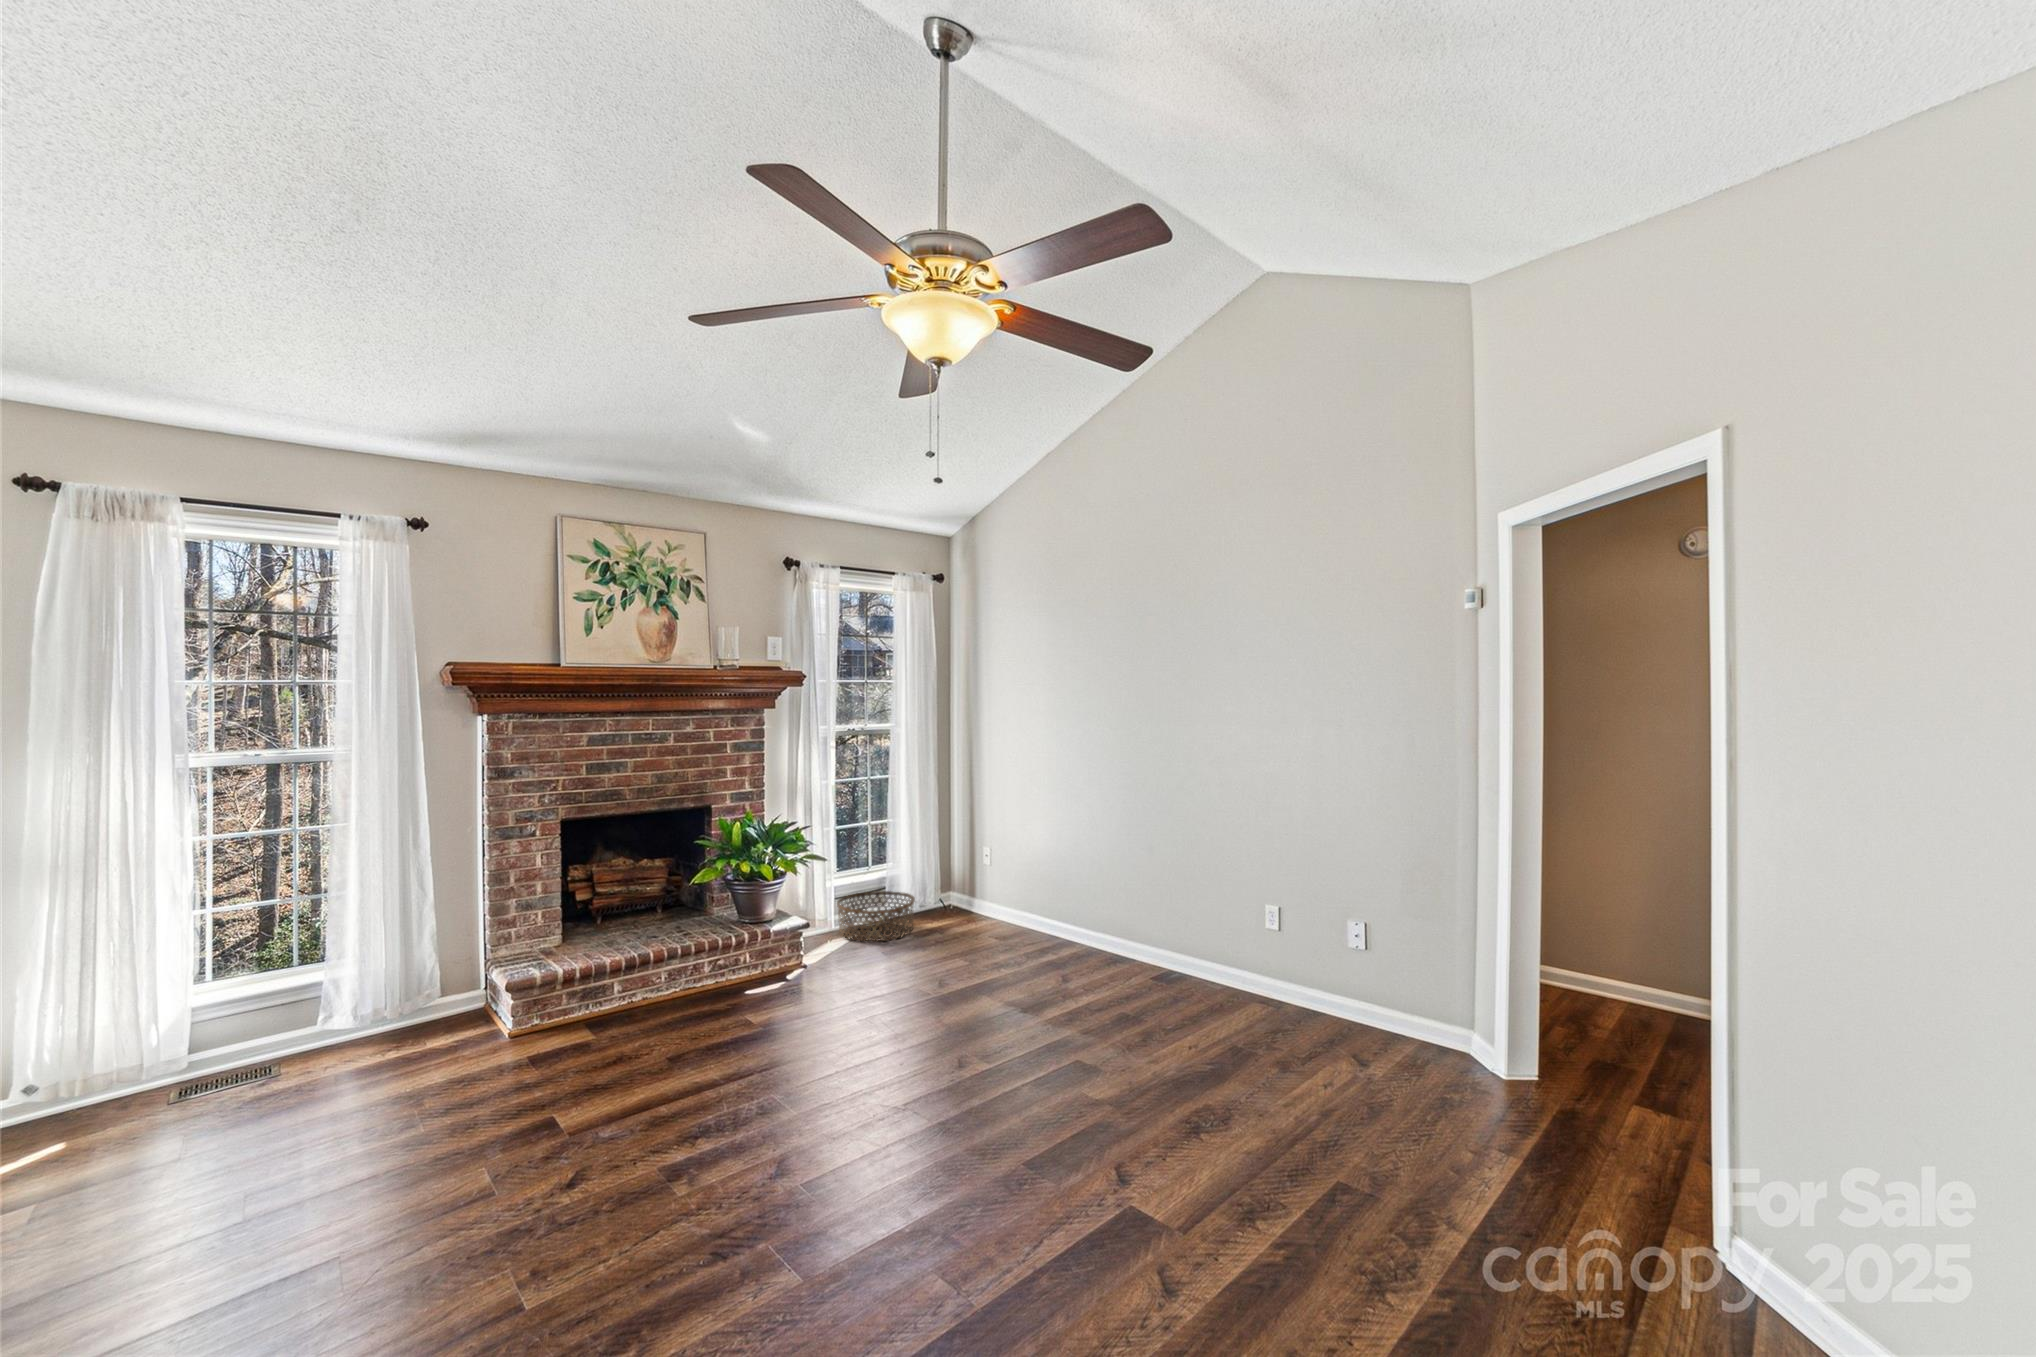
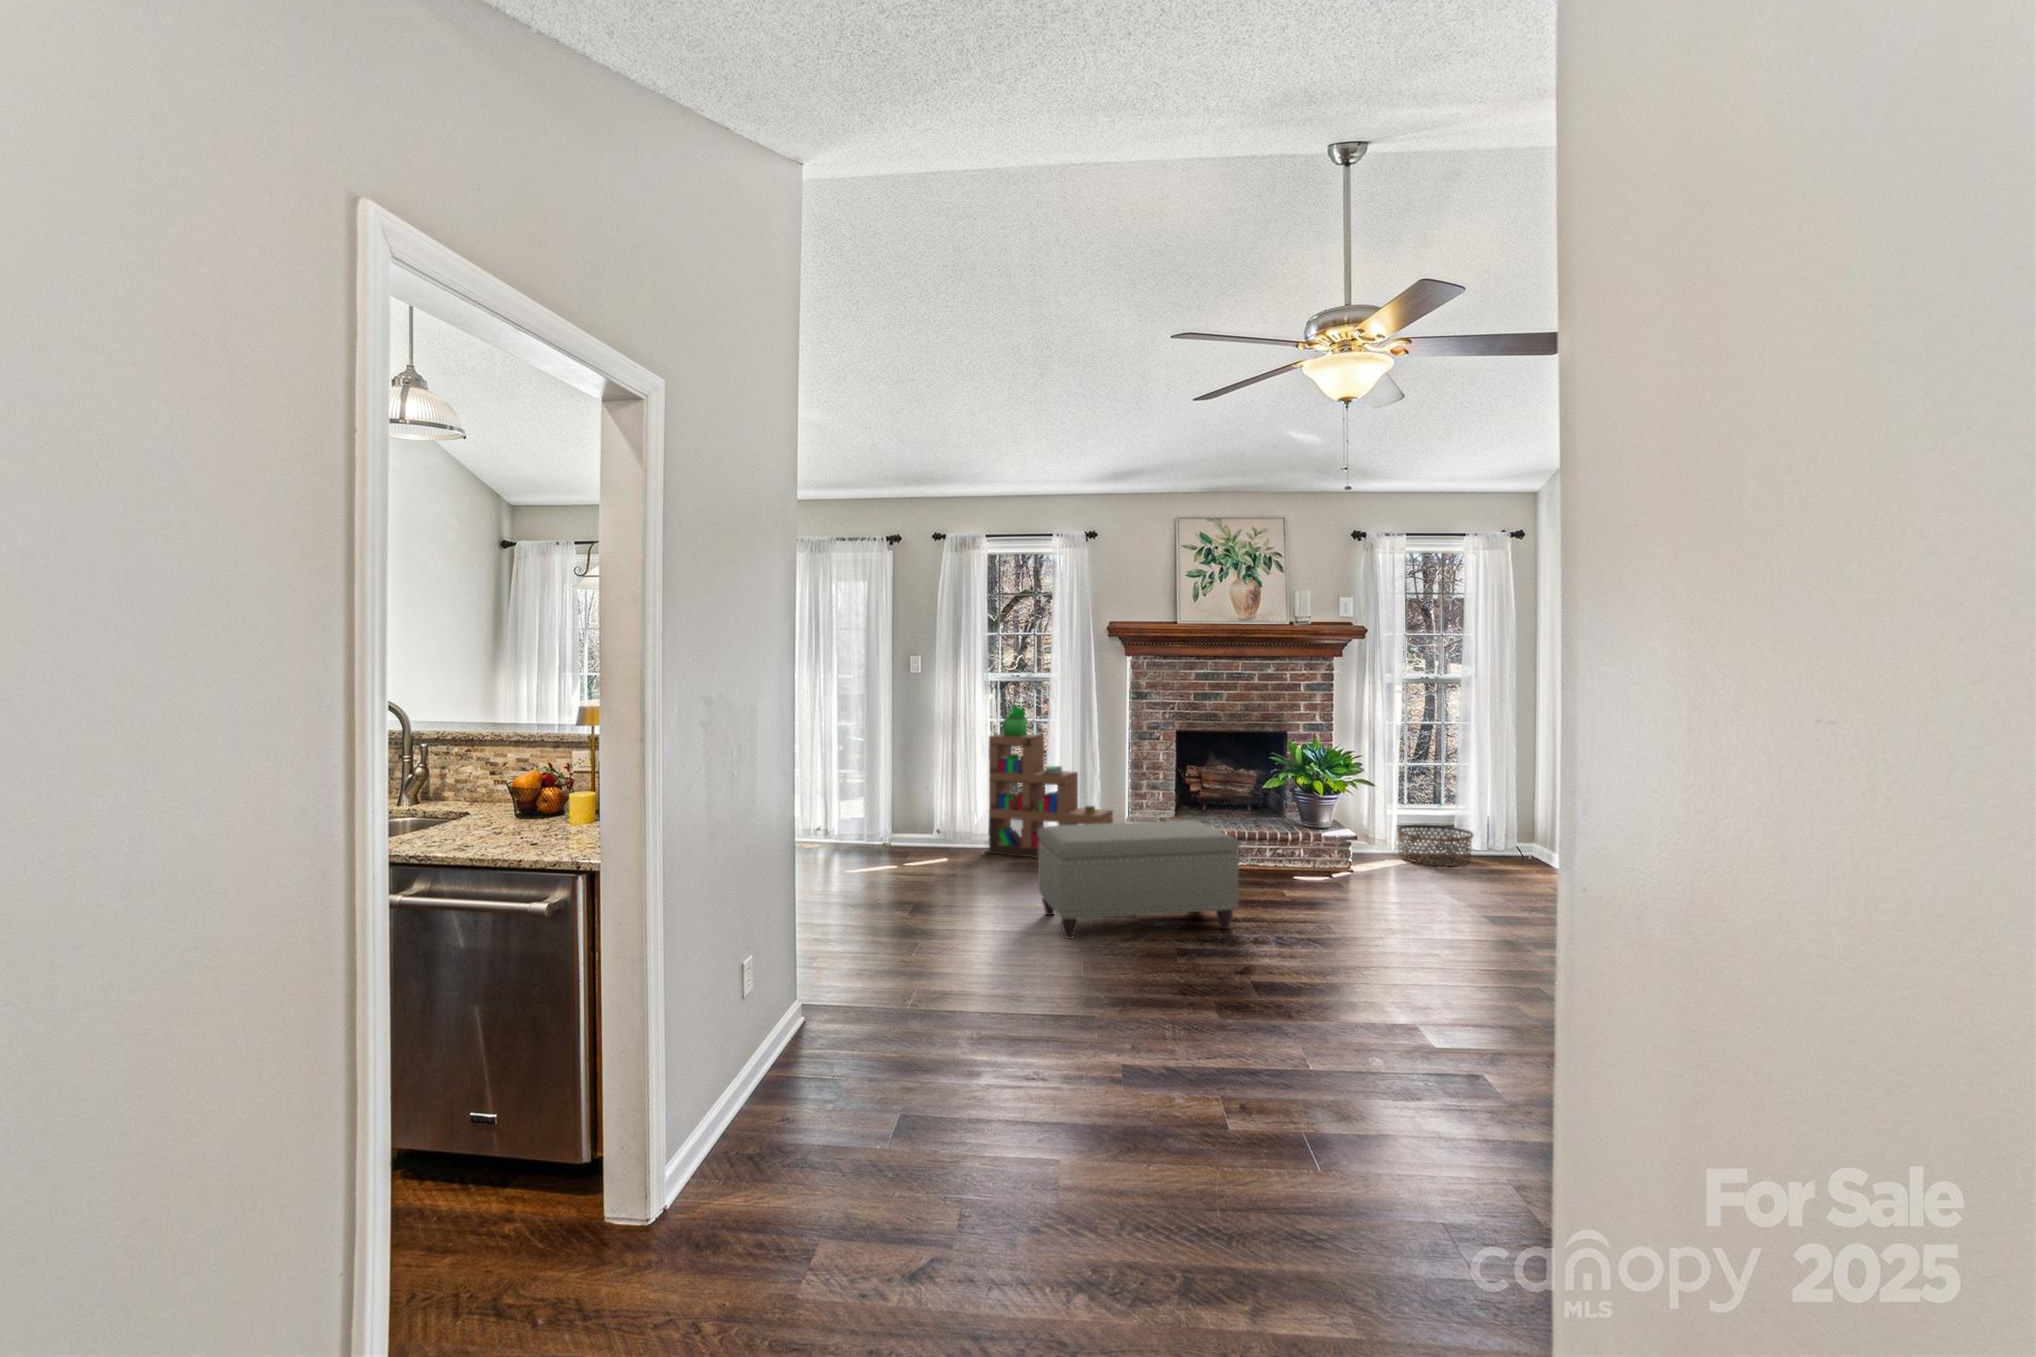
bookshelf: none [208,805,467,1084] -> present [989,704,1113,858]
ottoman: none [399,963,761,1243] -> present [1038,821,1240,939]

